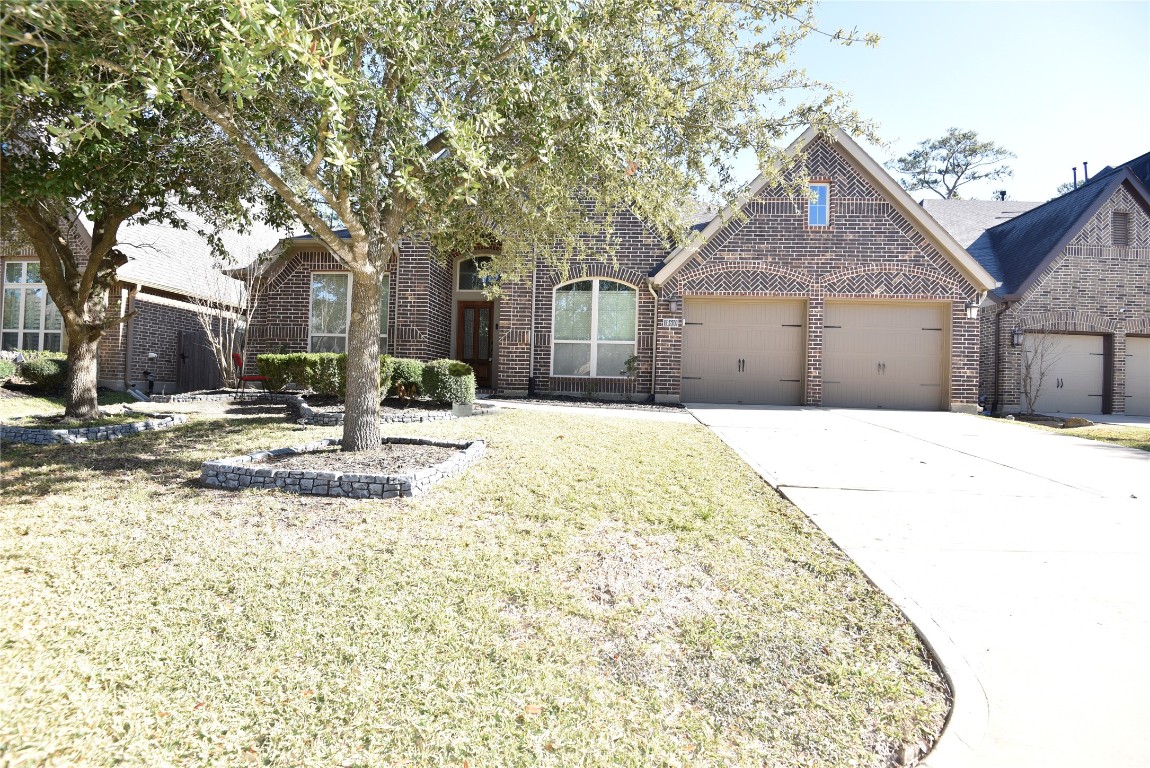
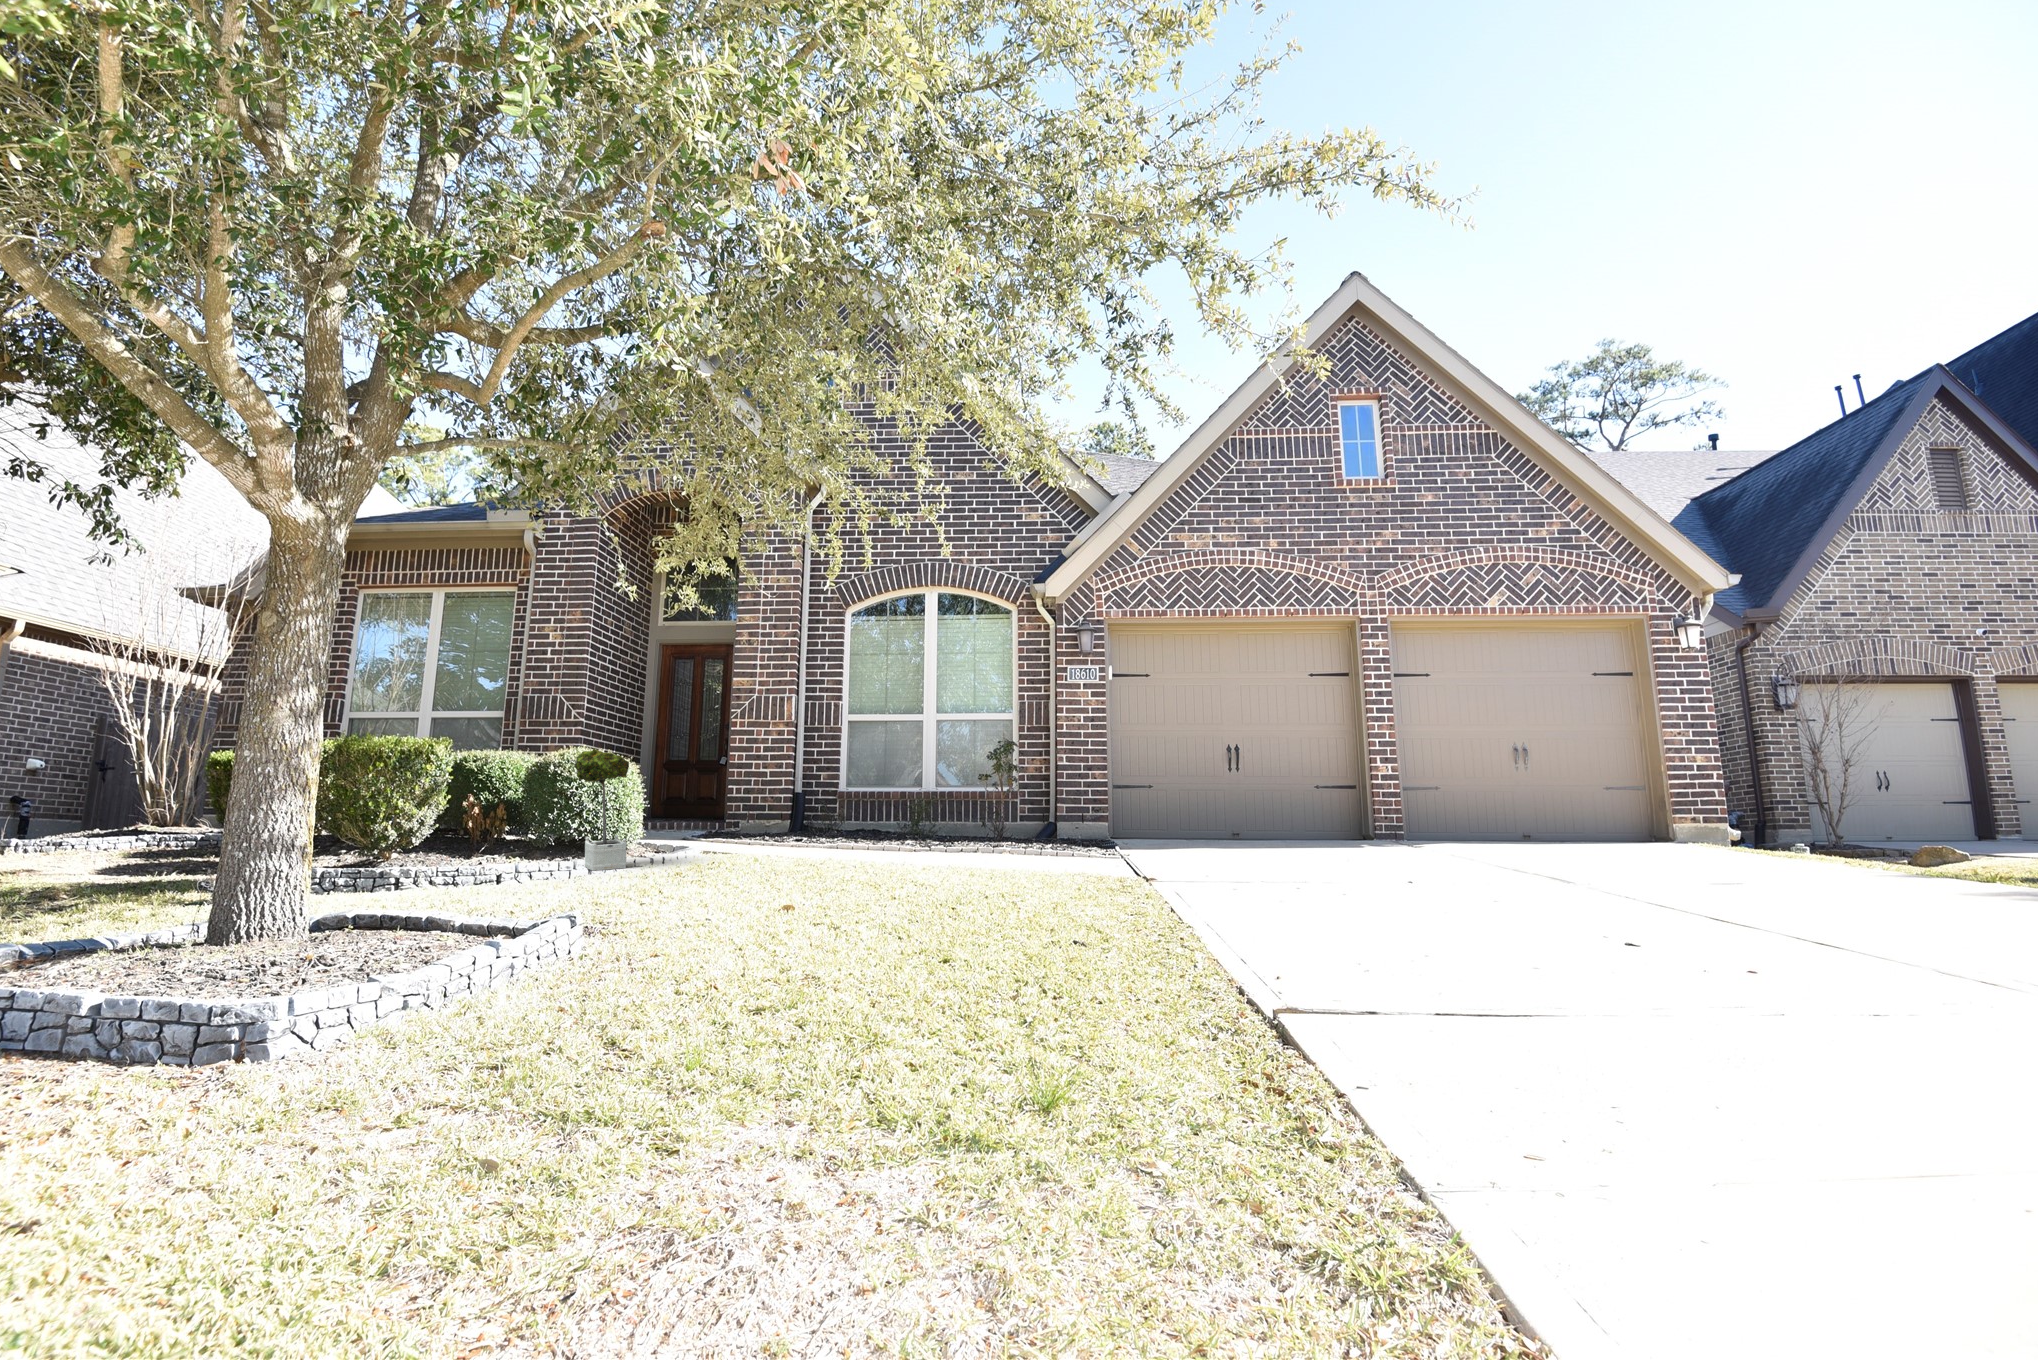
chair: present [232,353,273,403] -> none [127,745,214,853]

